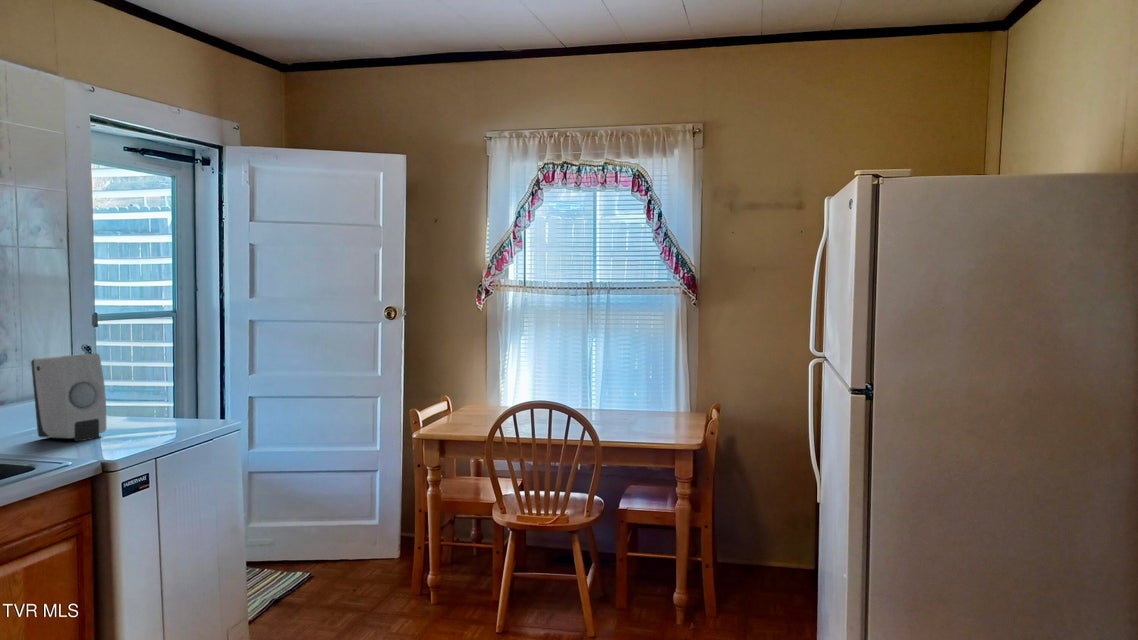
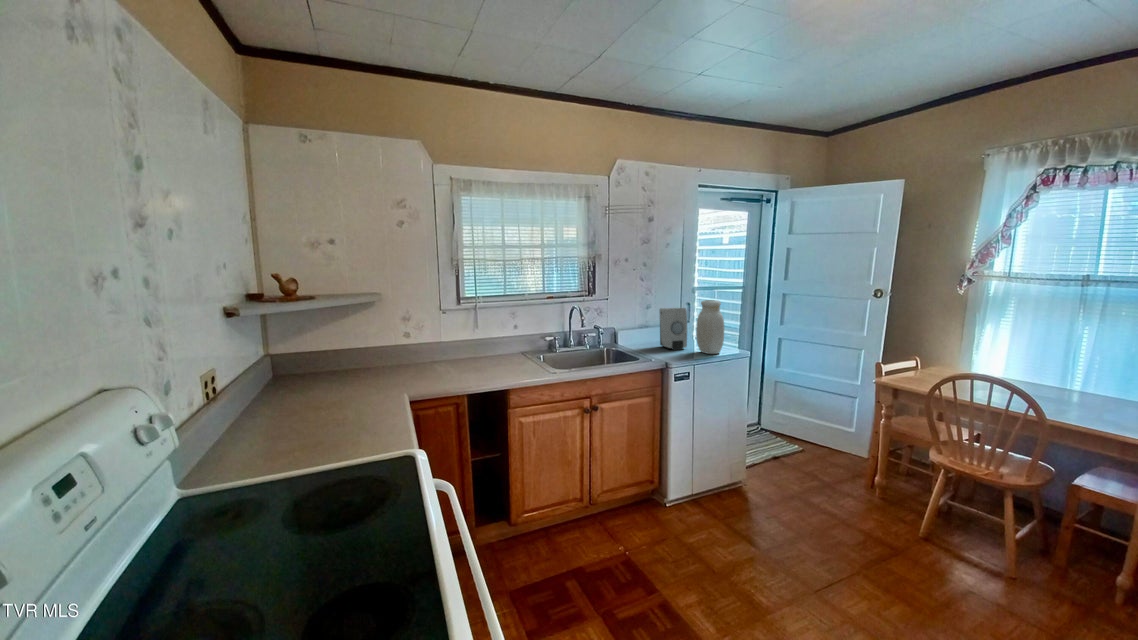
jar: none [130,333,190,436] -> present [696,300,724,354]

